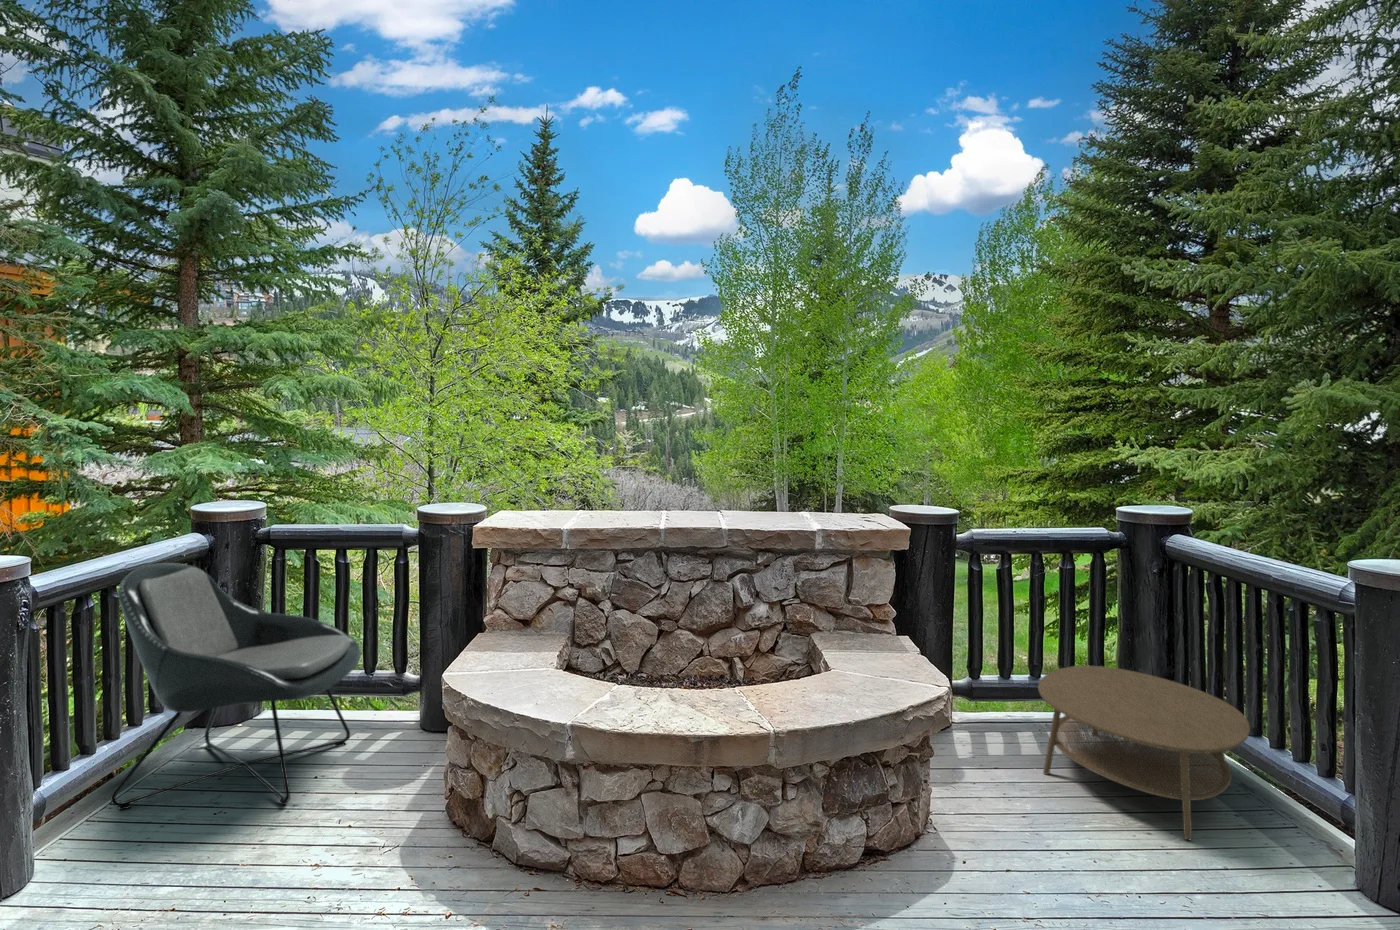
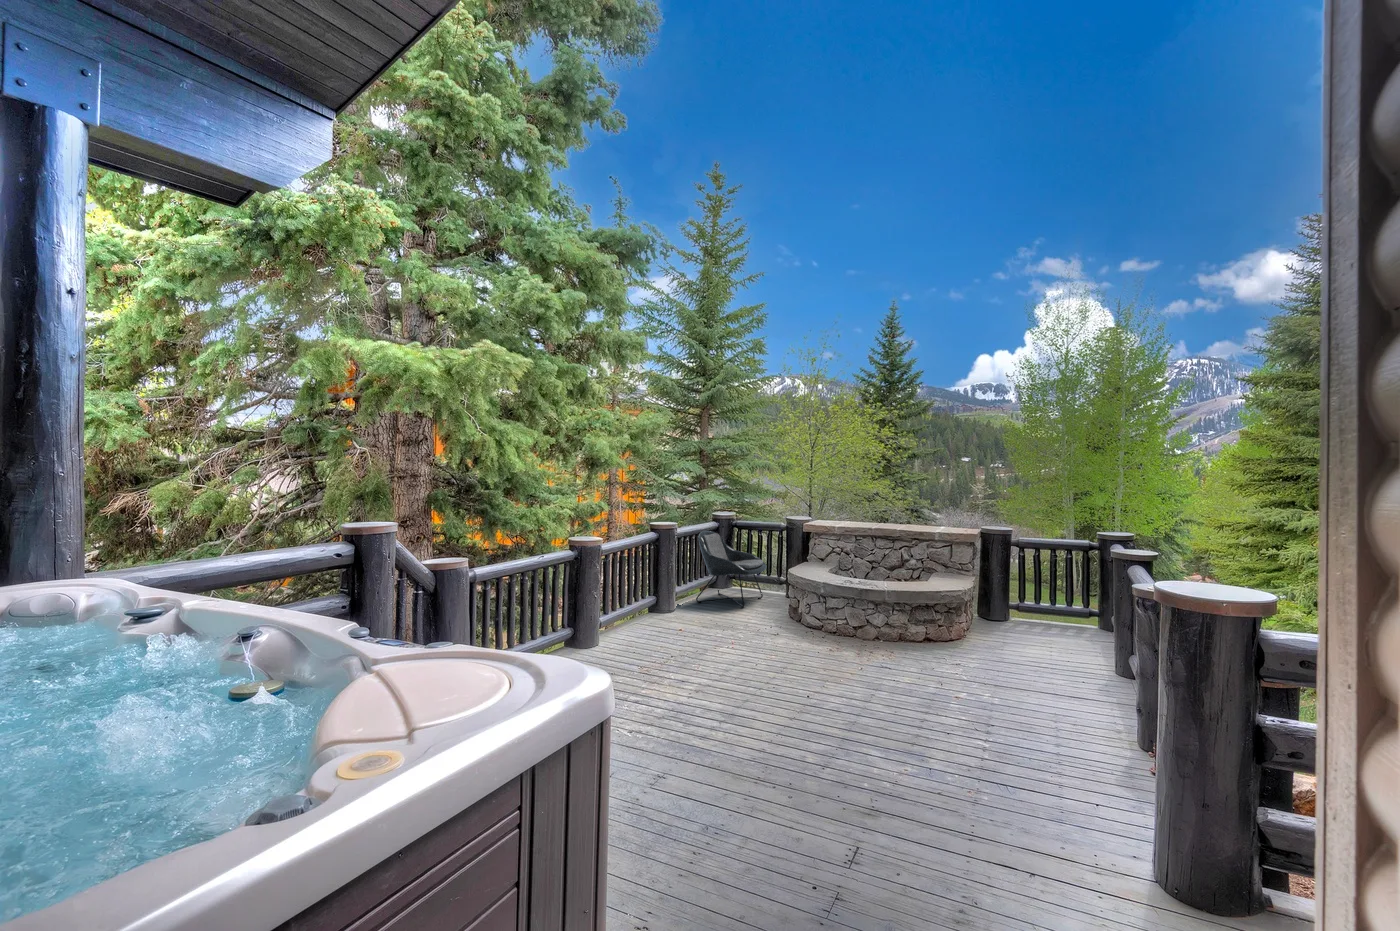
coffee table: present [1038,666,1250,840] -> none [1030,601,1122,657]

